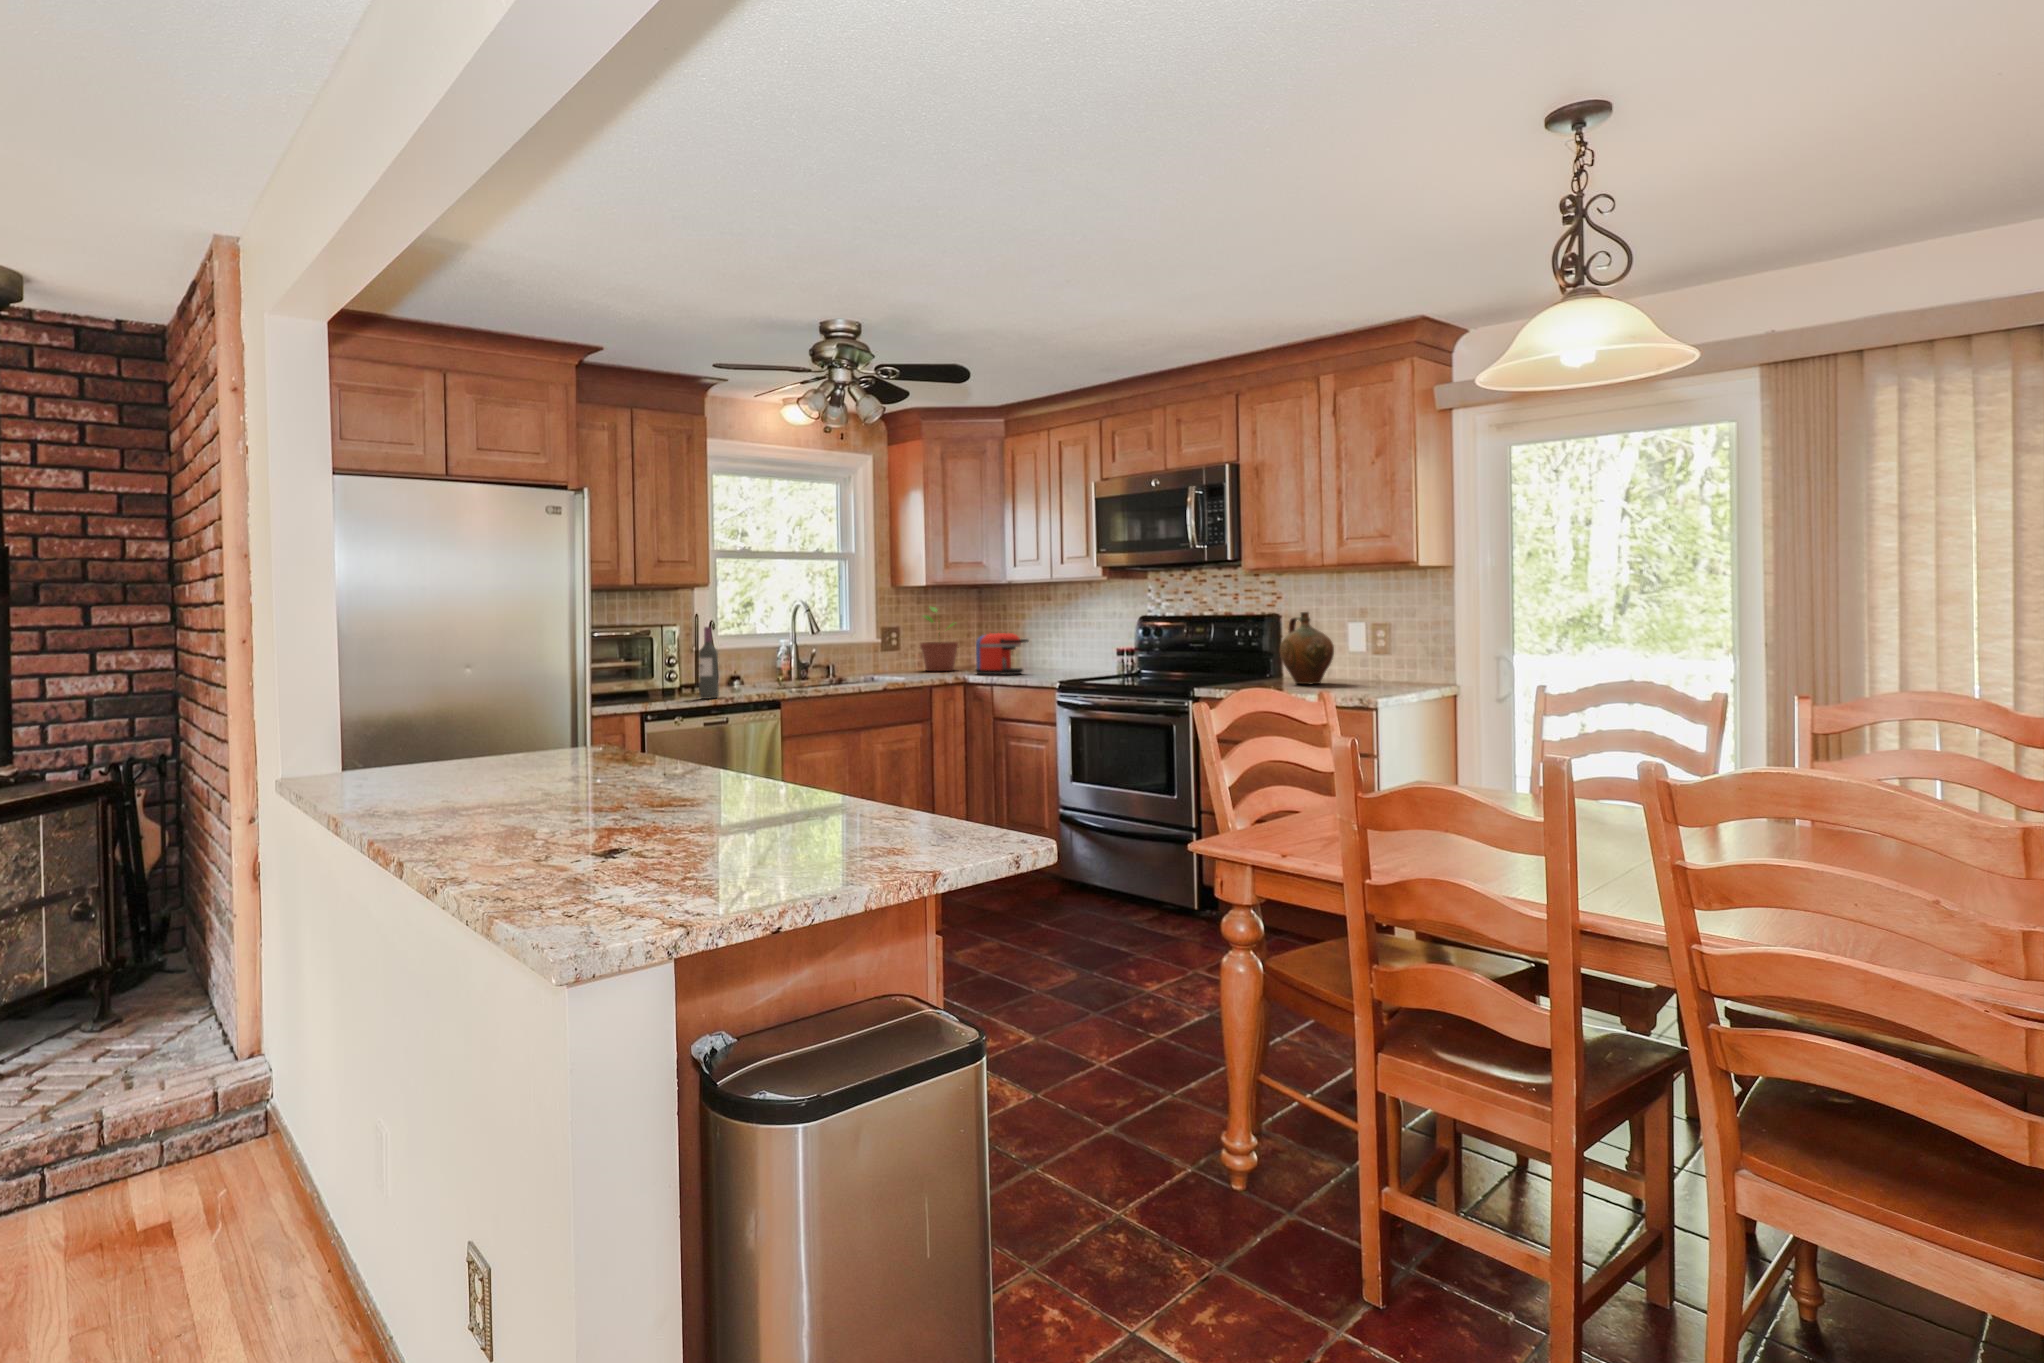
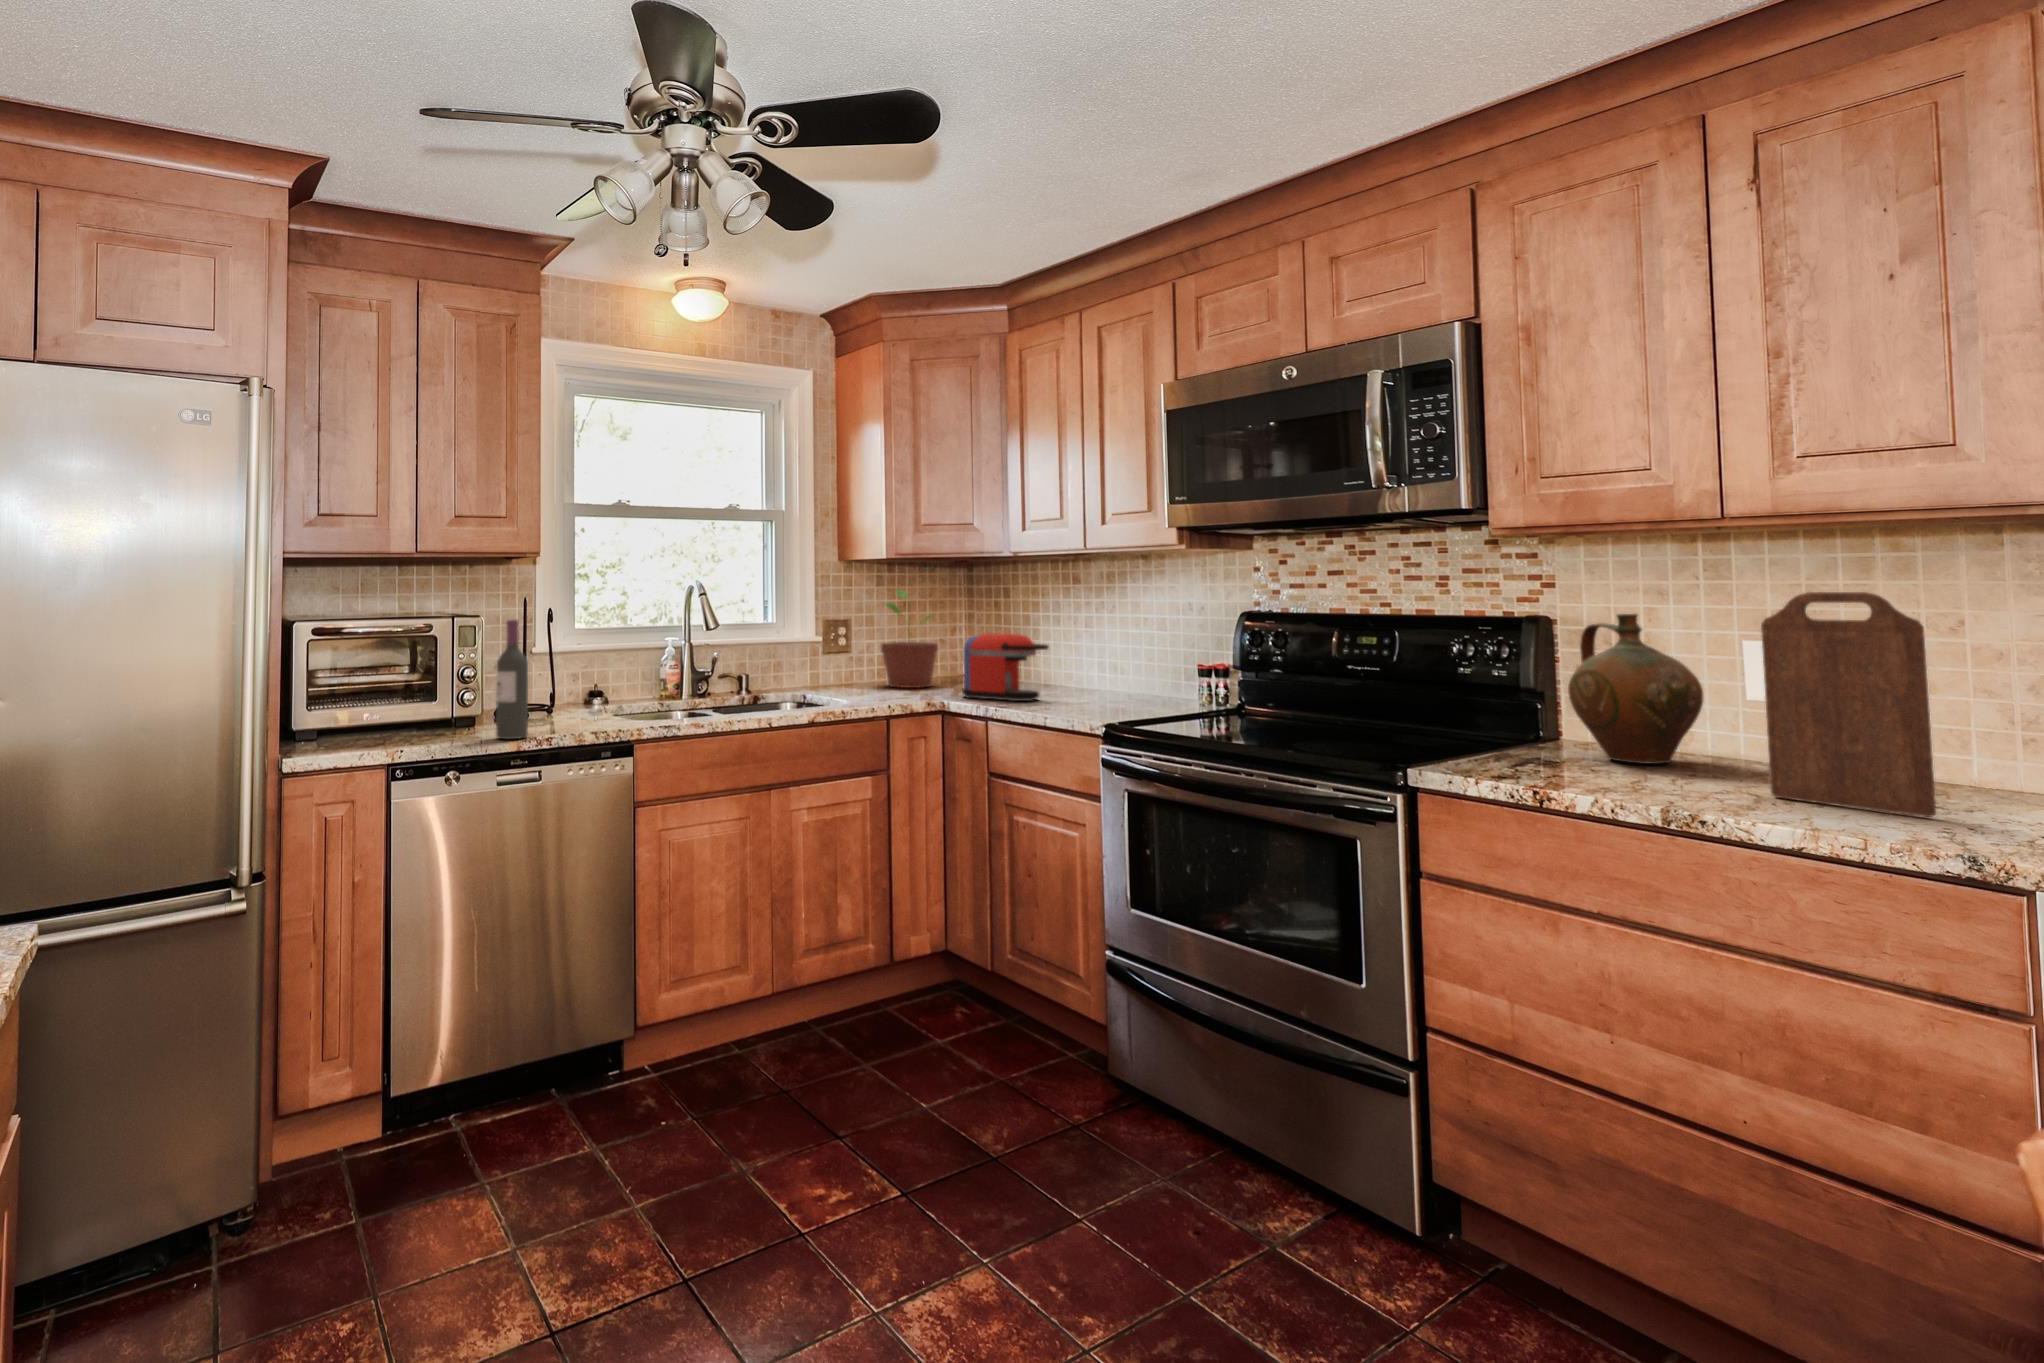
cutting board: none [1337,599,1387,694] -> present [1761,592,1936,817]

